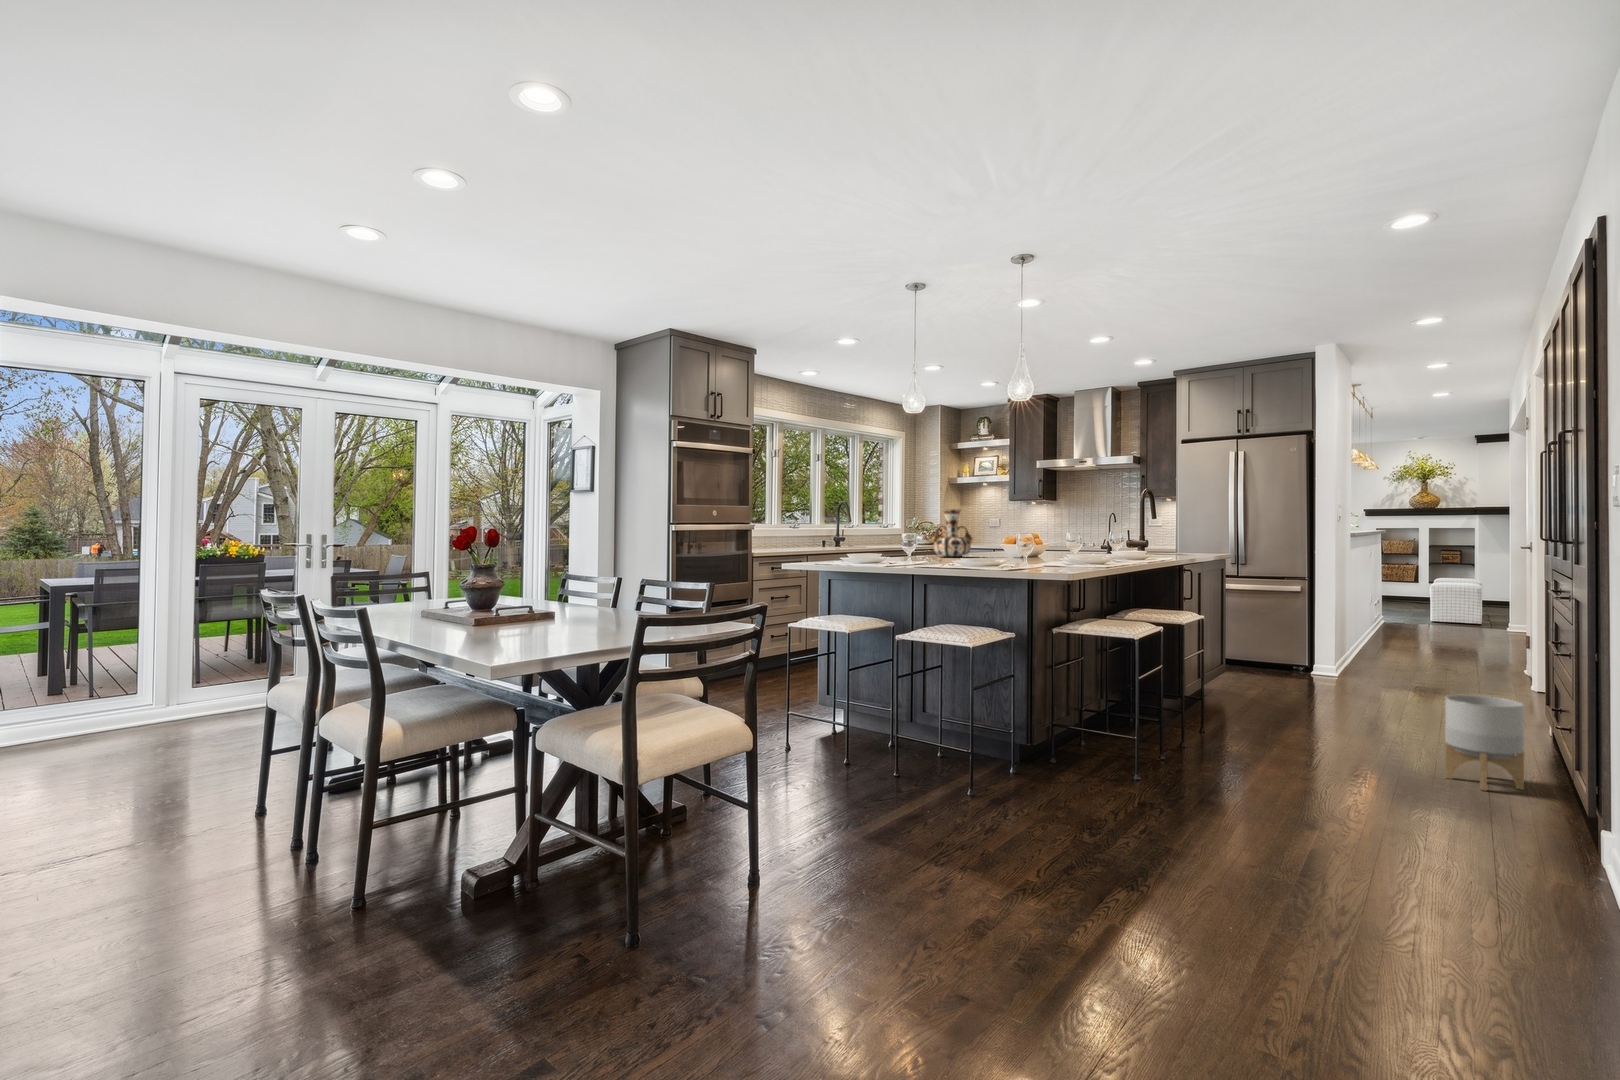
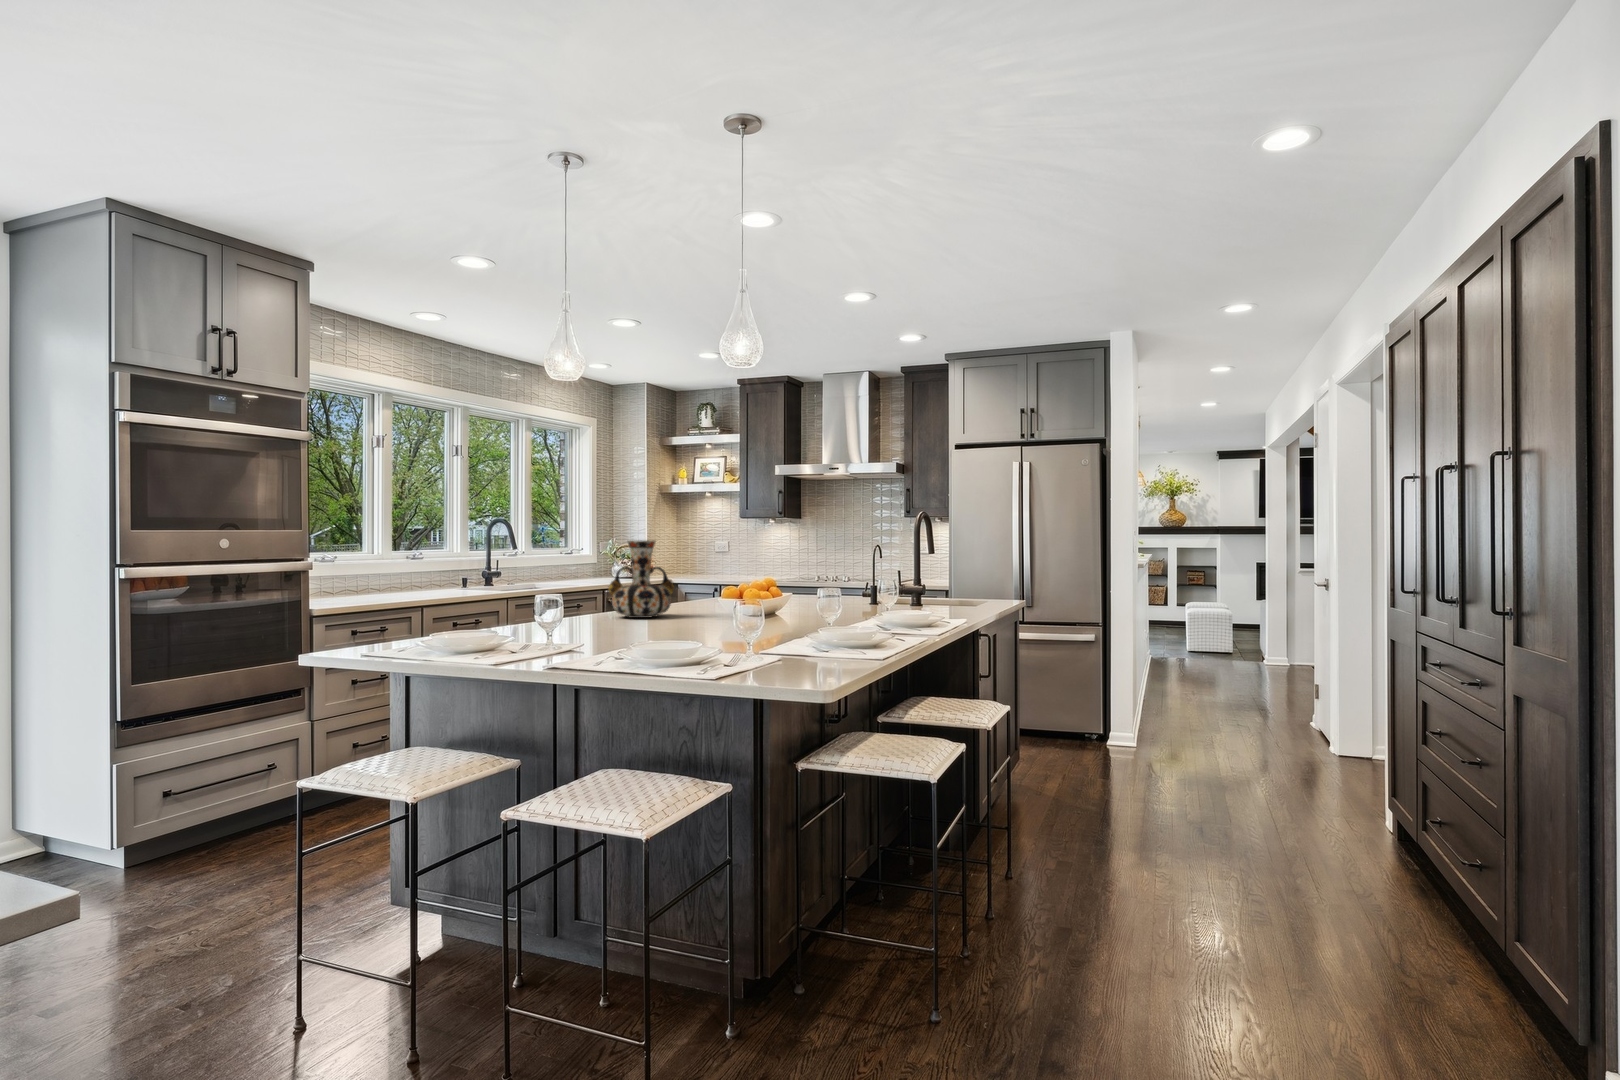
planter: present [1445,695,1524,791] -> none [1366,833,1476,993]

